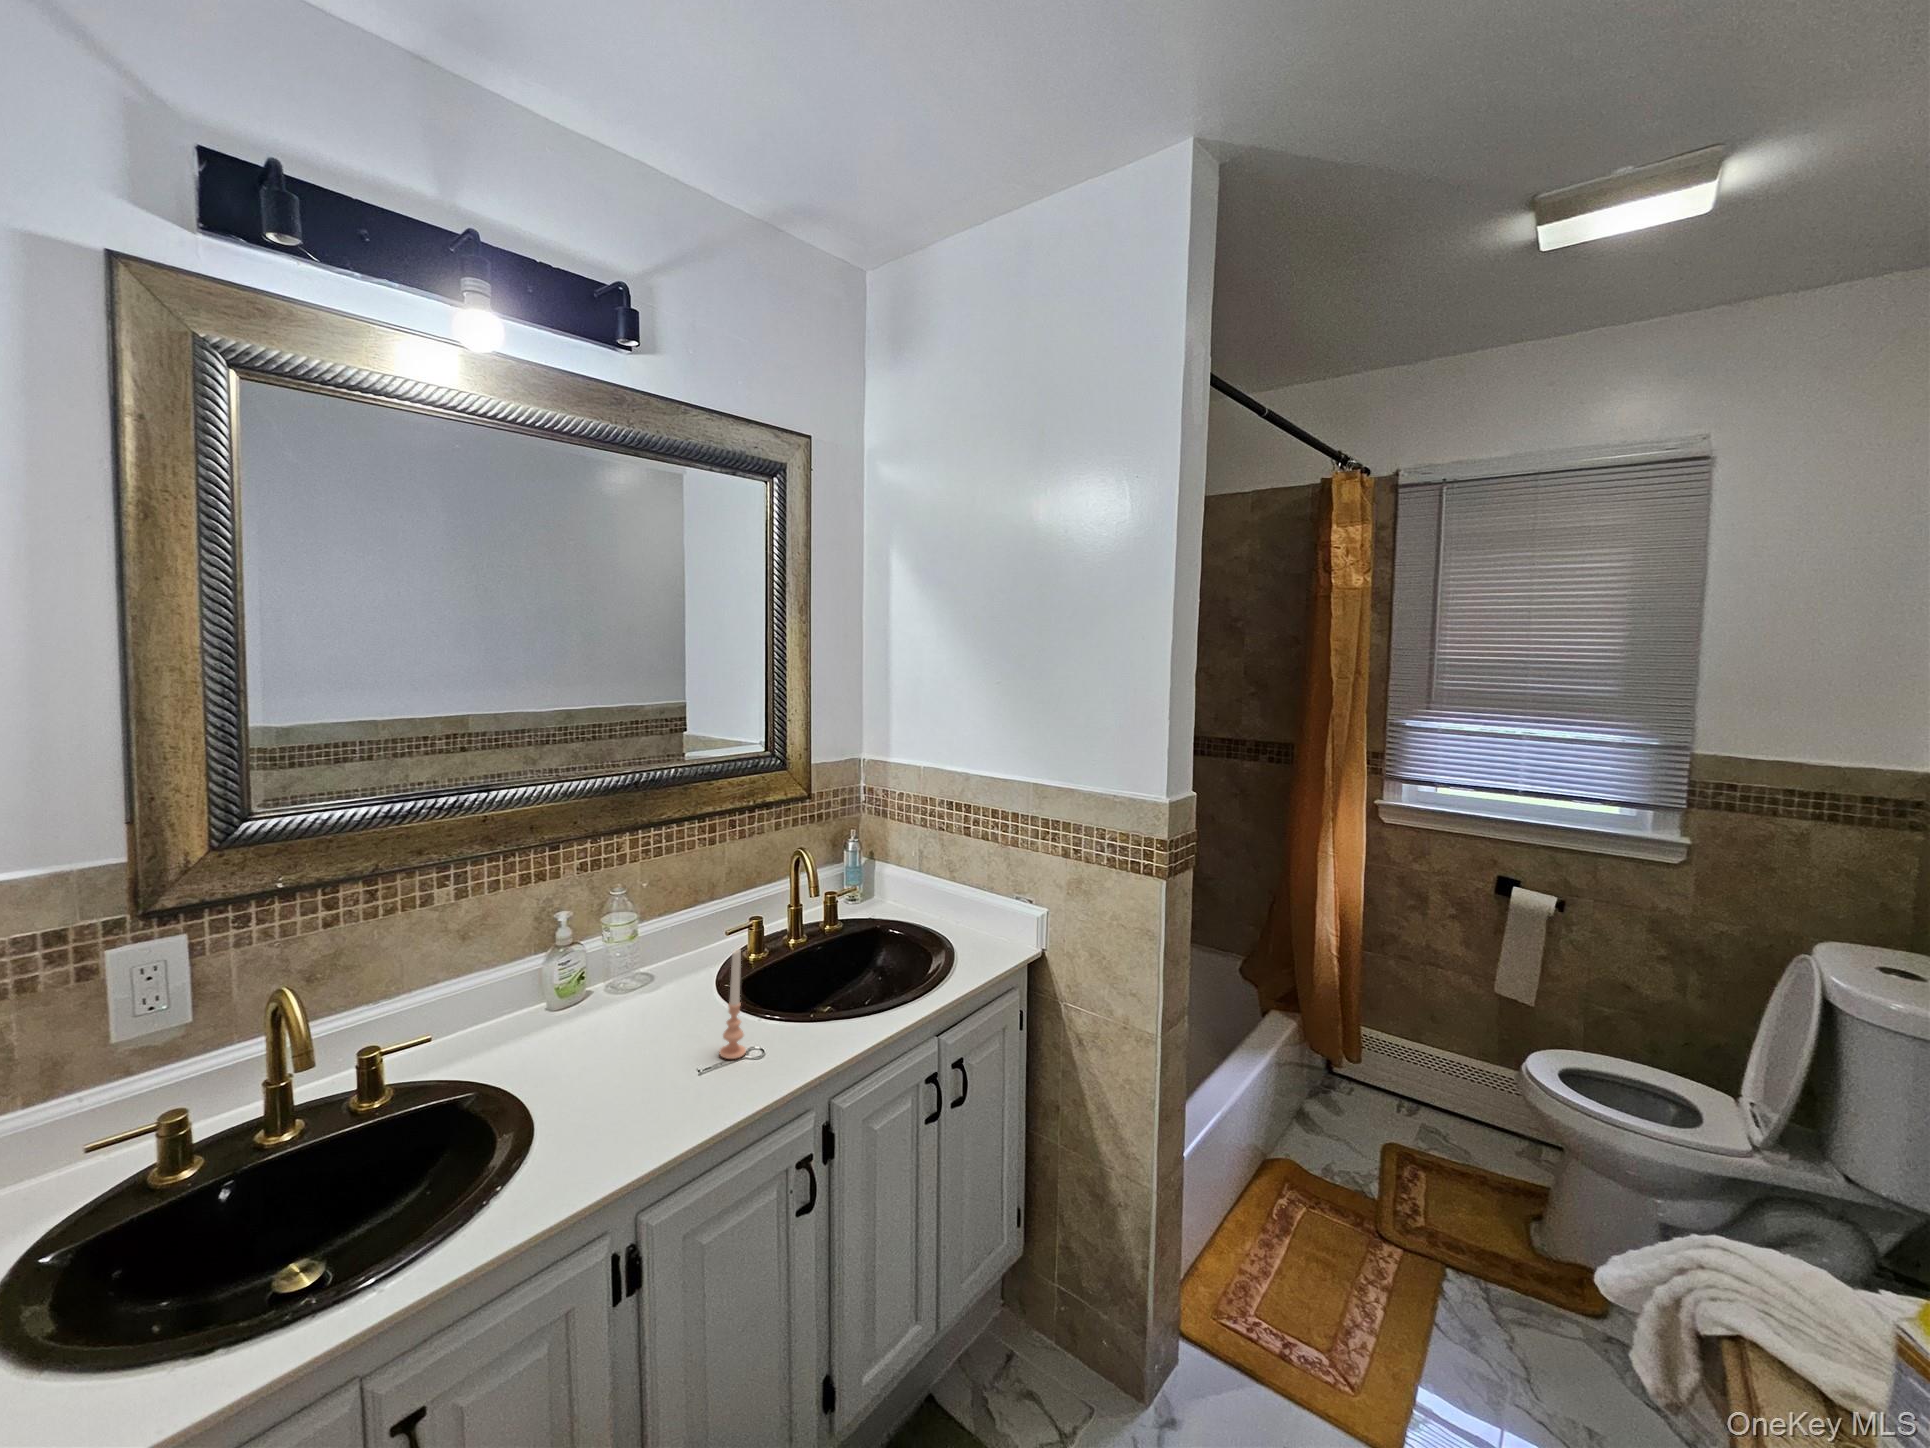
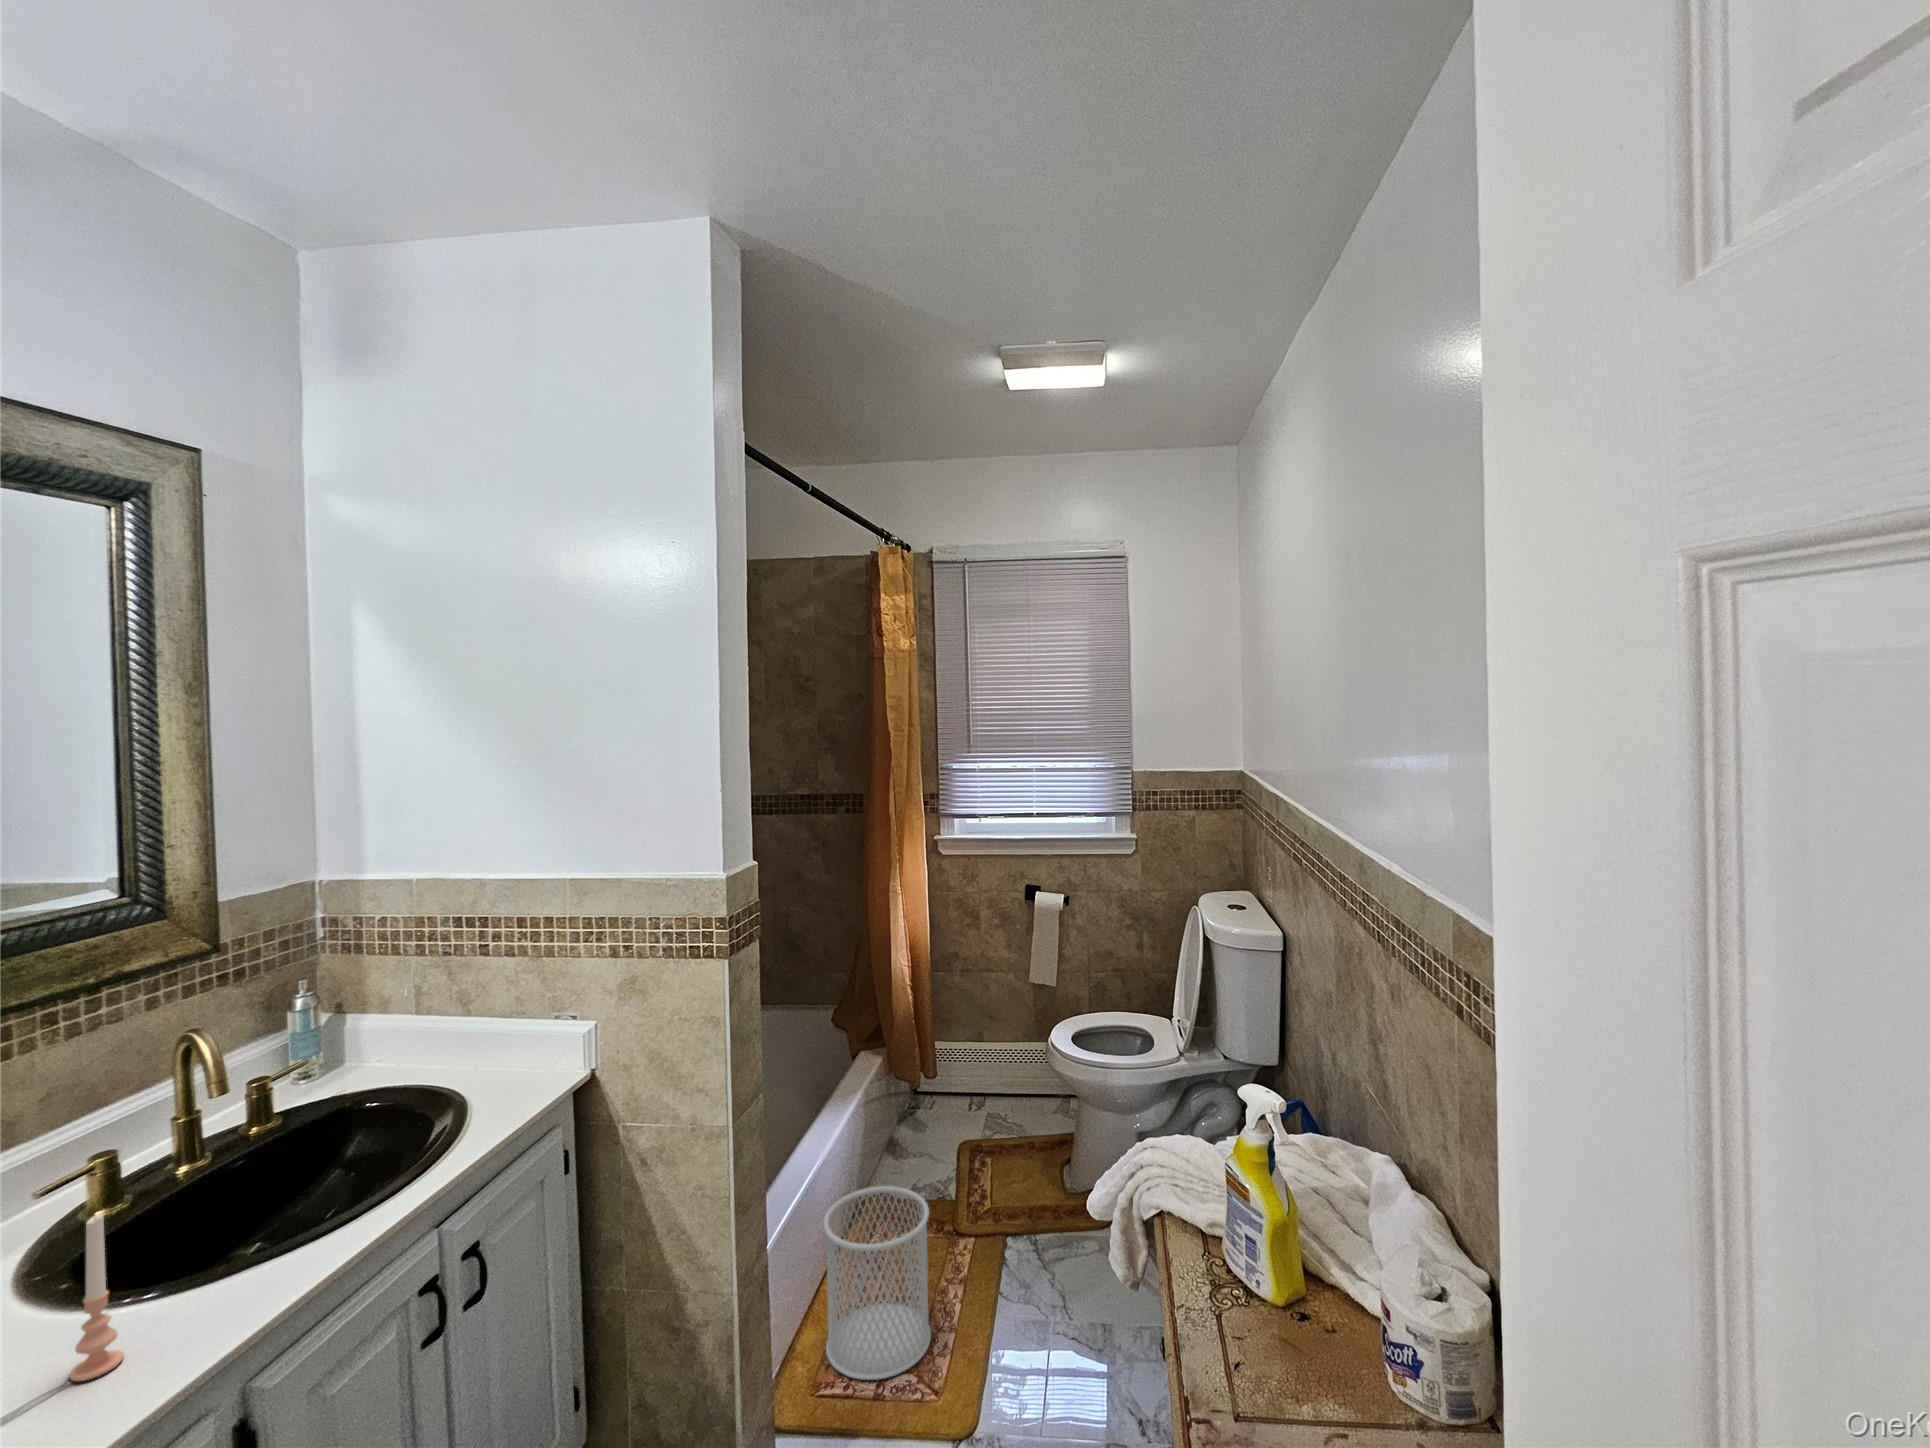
wastebasket: none [1232,1144,1356,1347] -> present [823,1186,931,1380]

